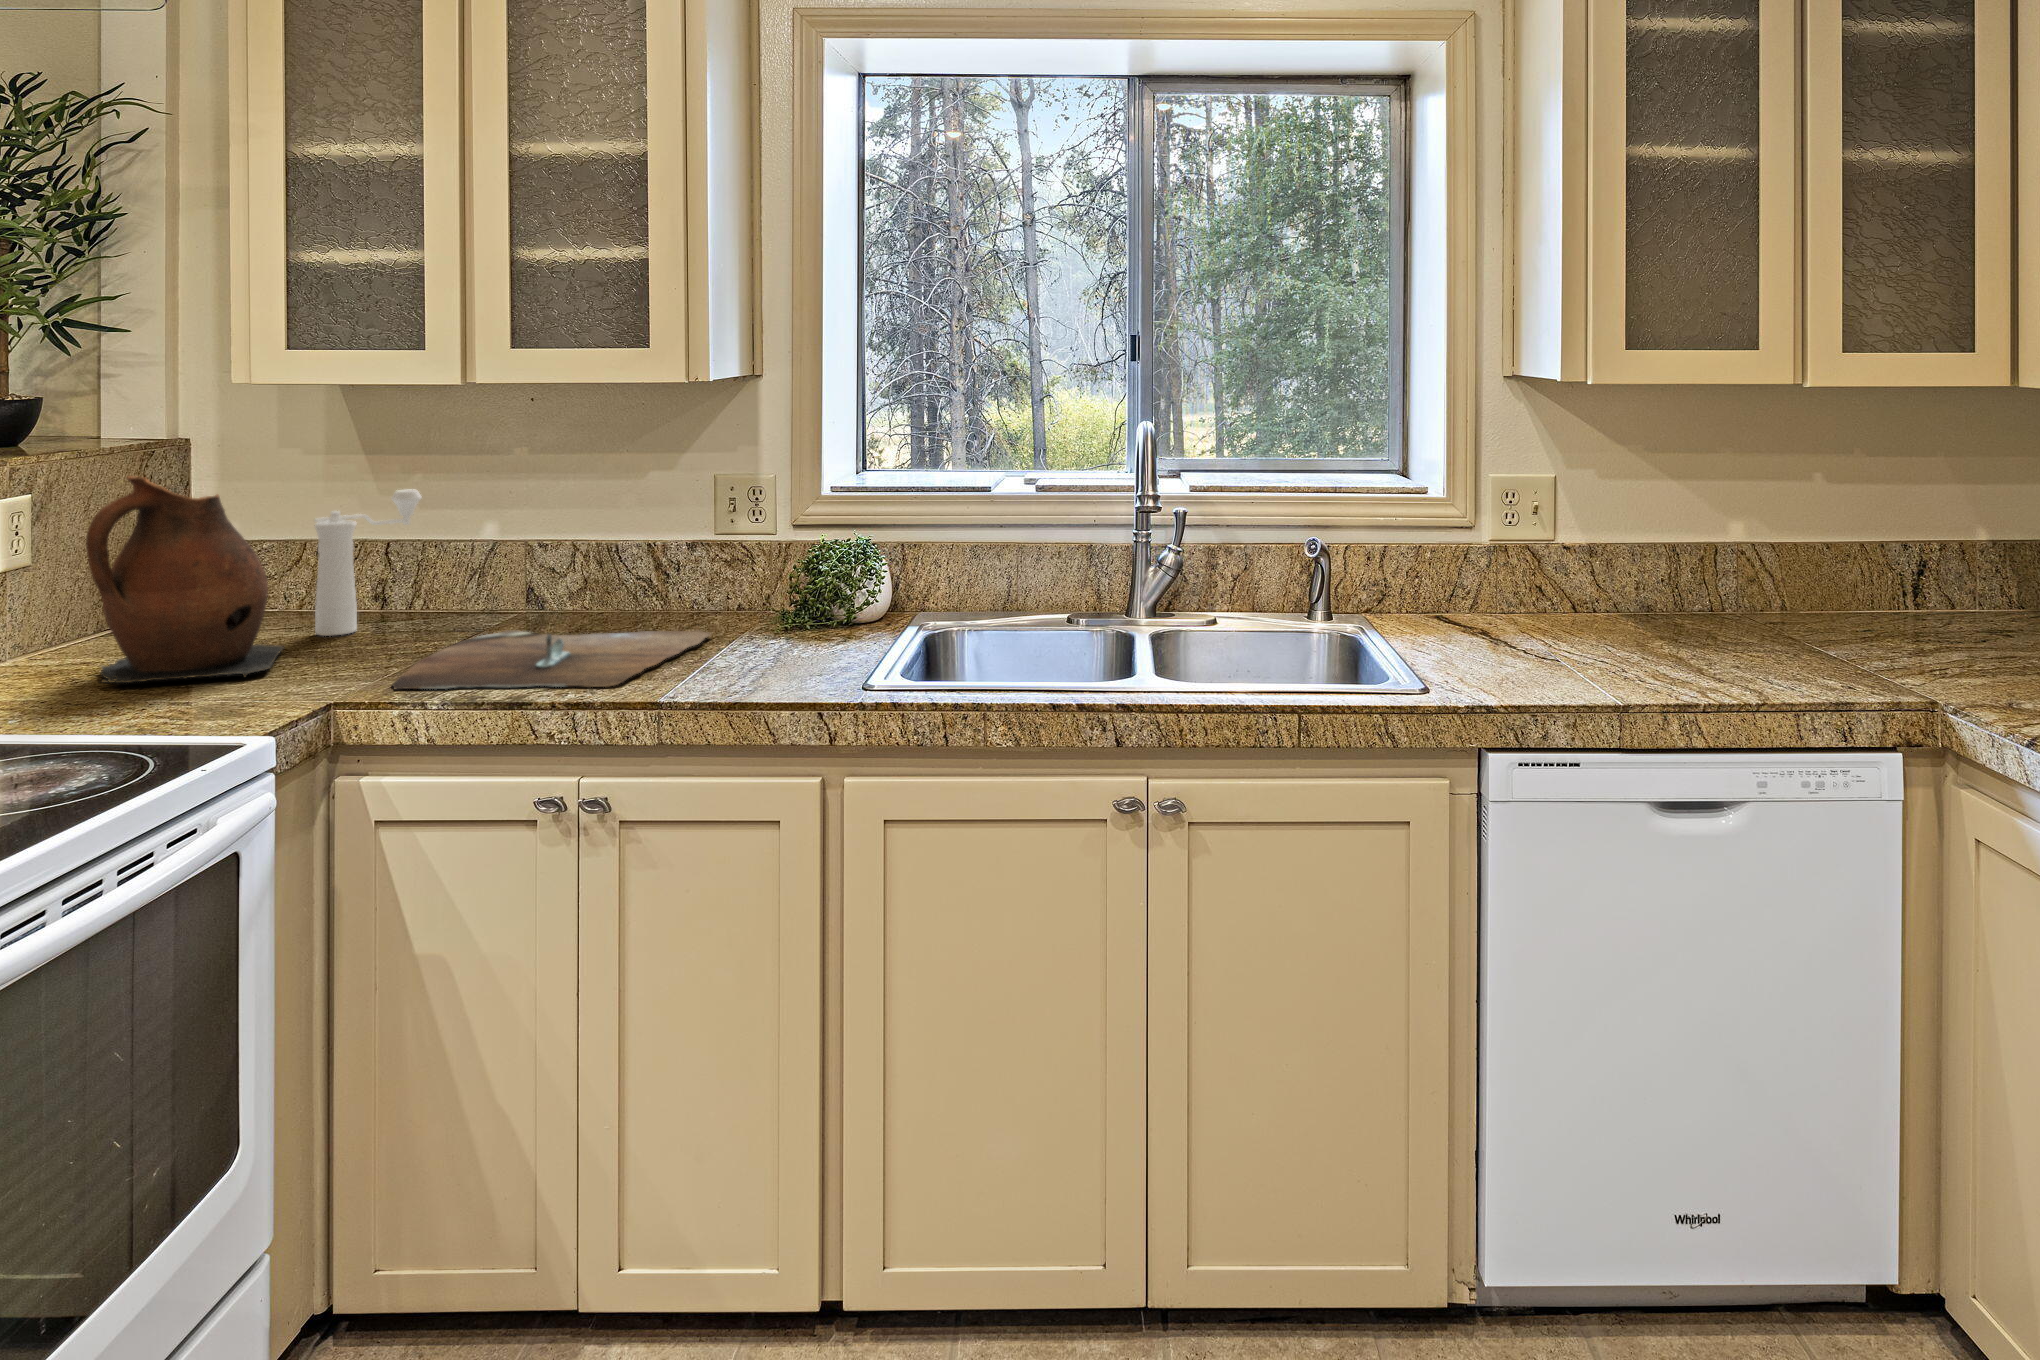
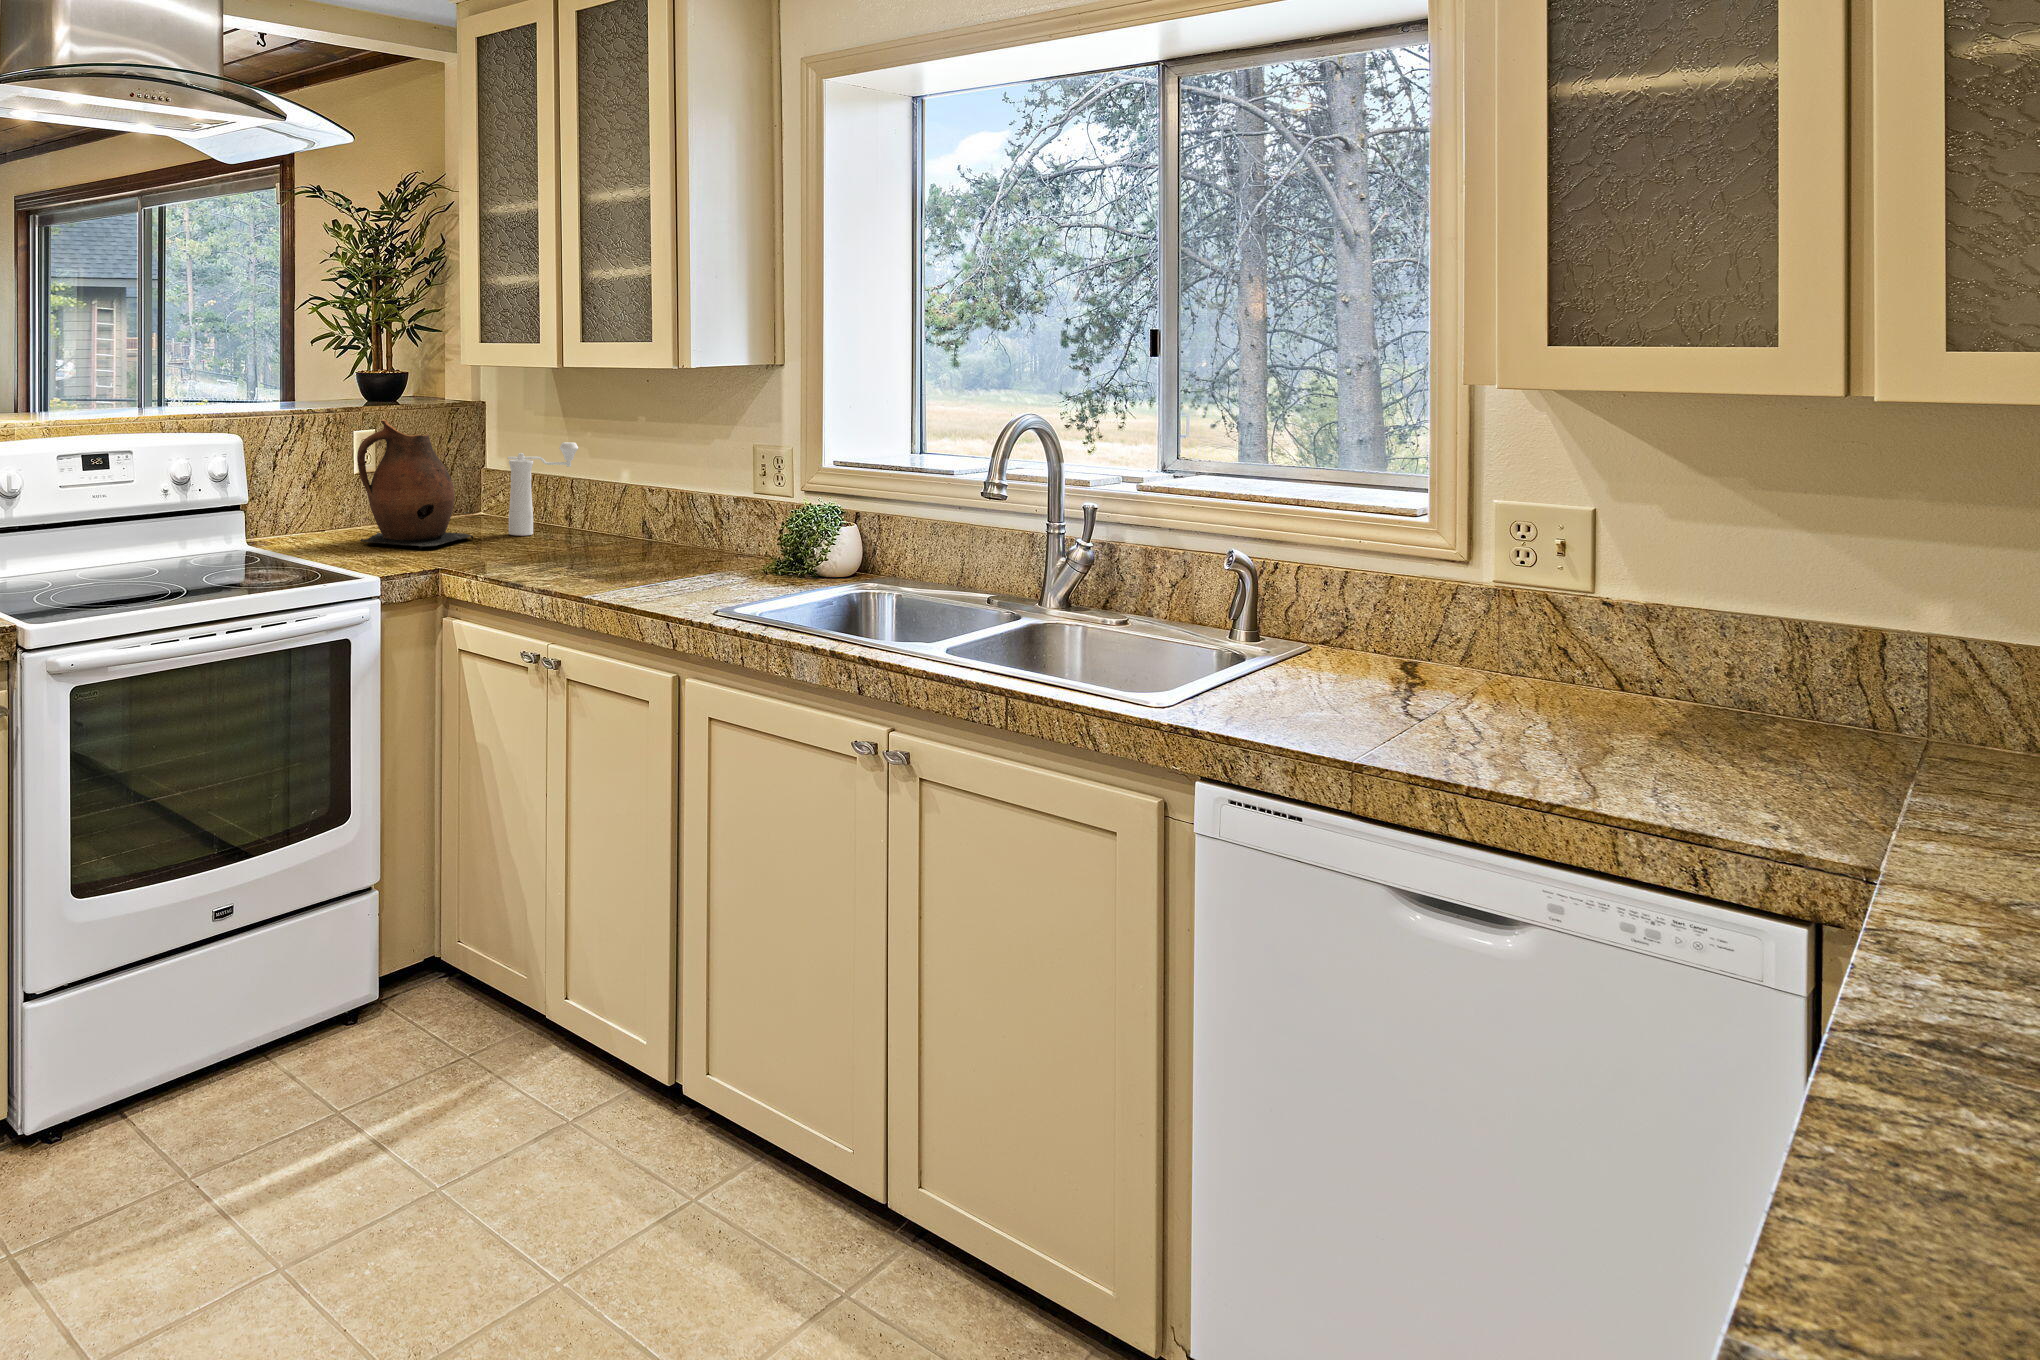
cutting board: present [392,630,710,689] -> none [467,545,706,584]

